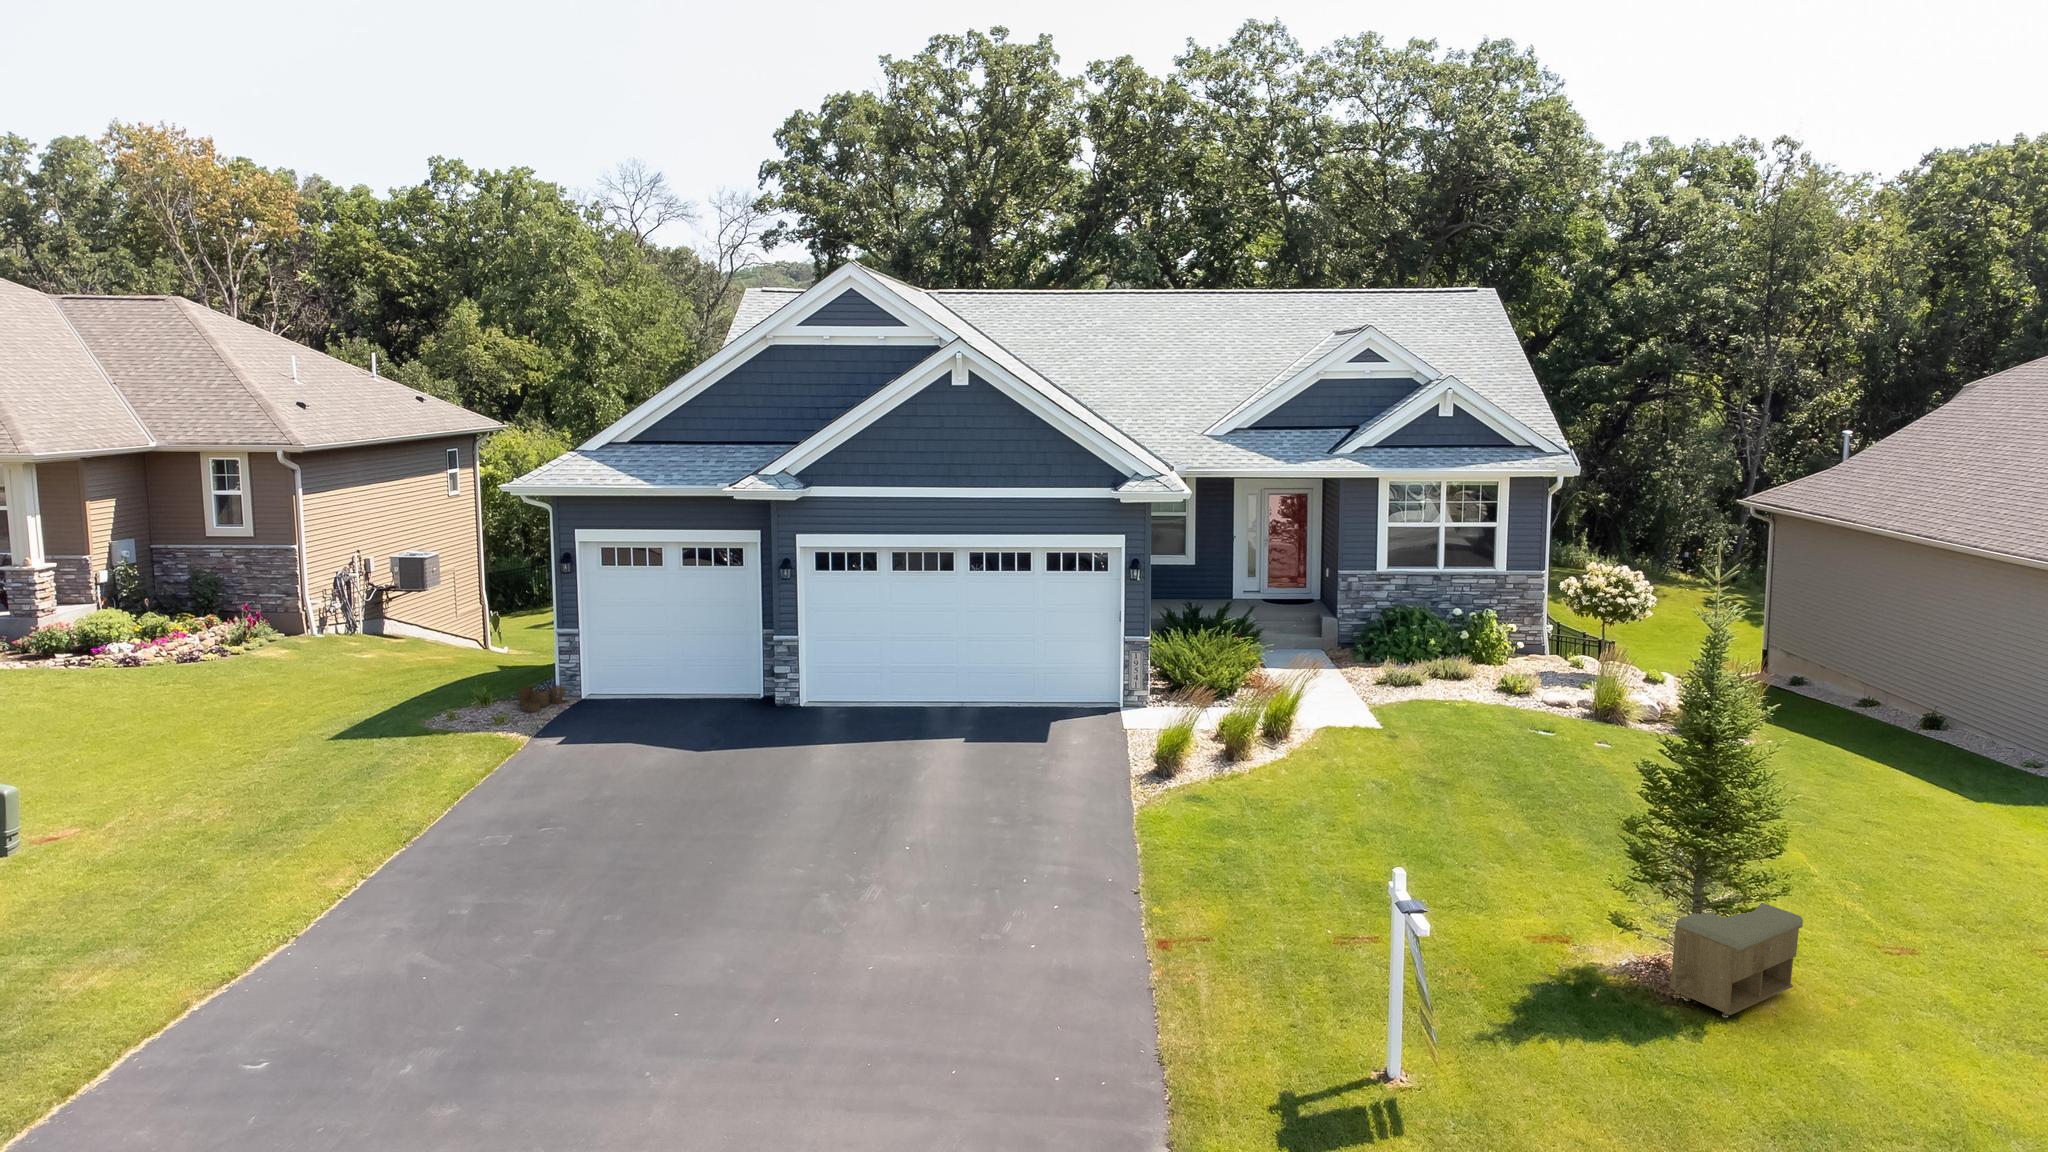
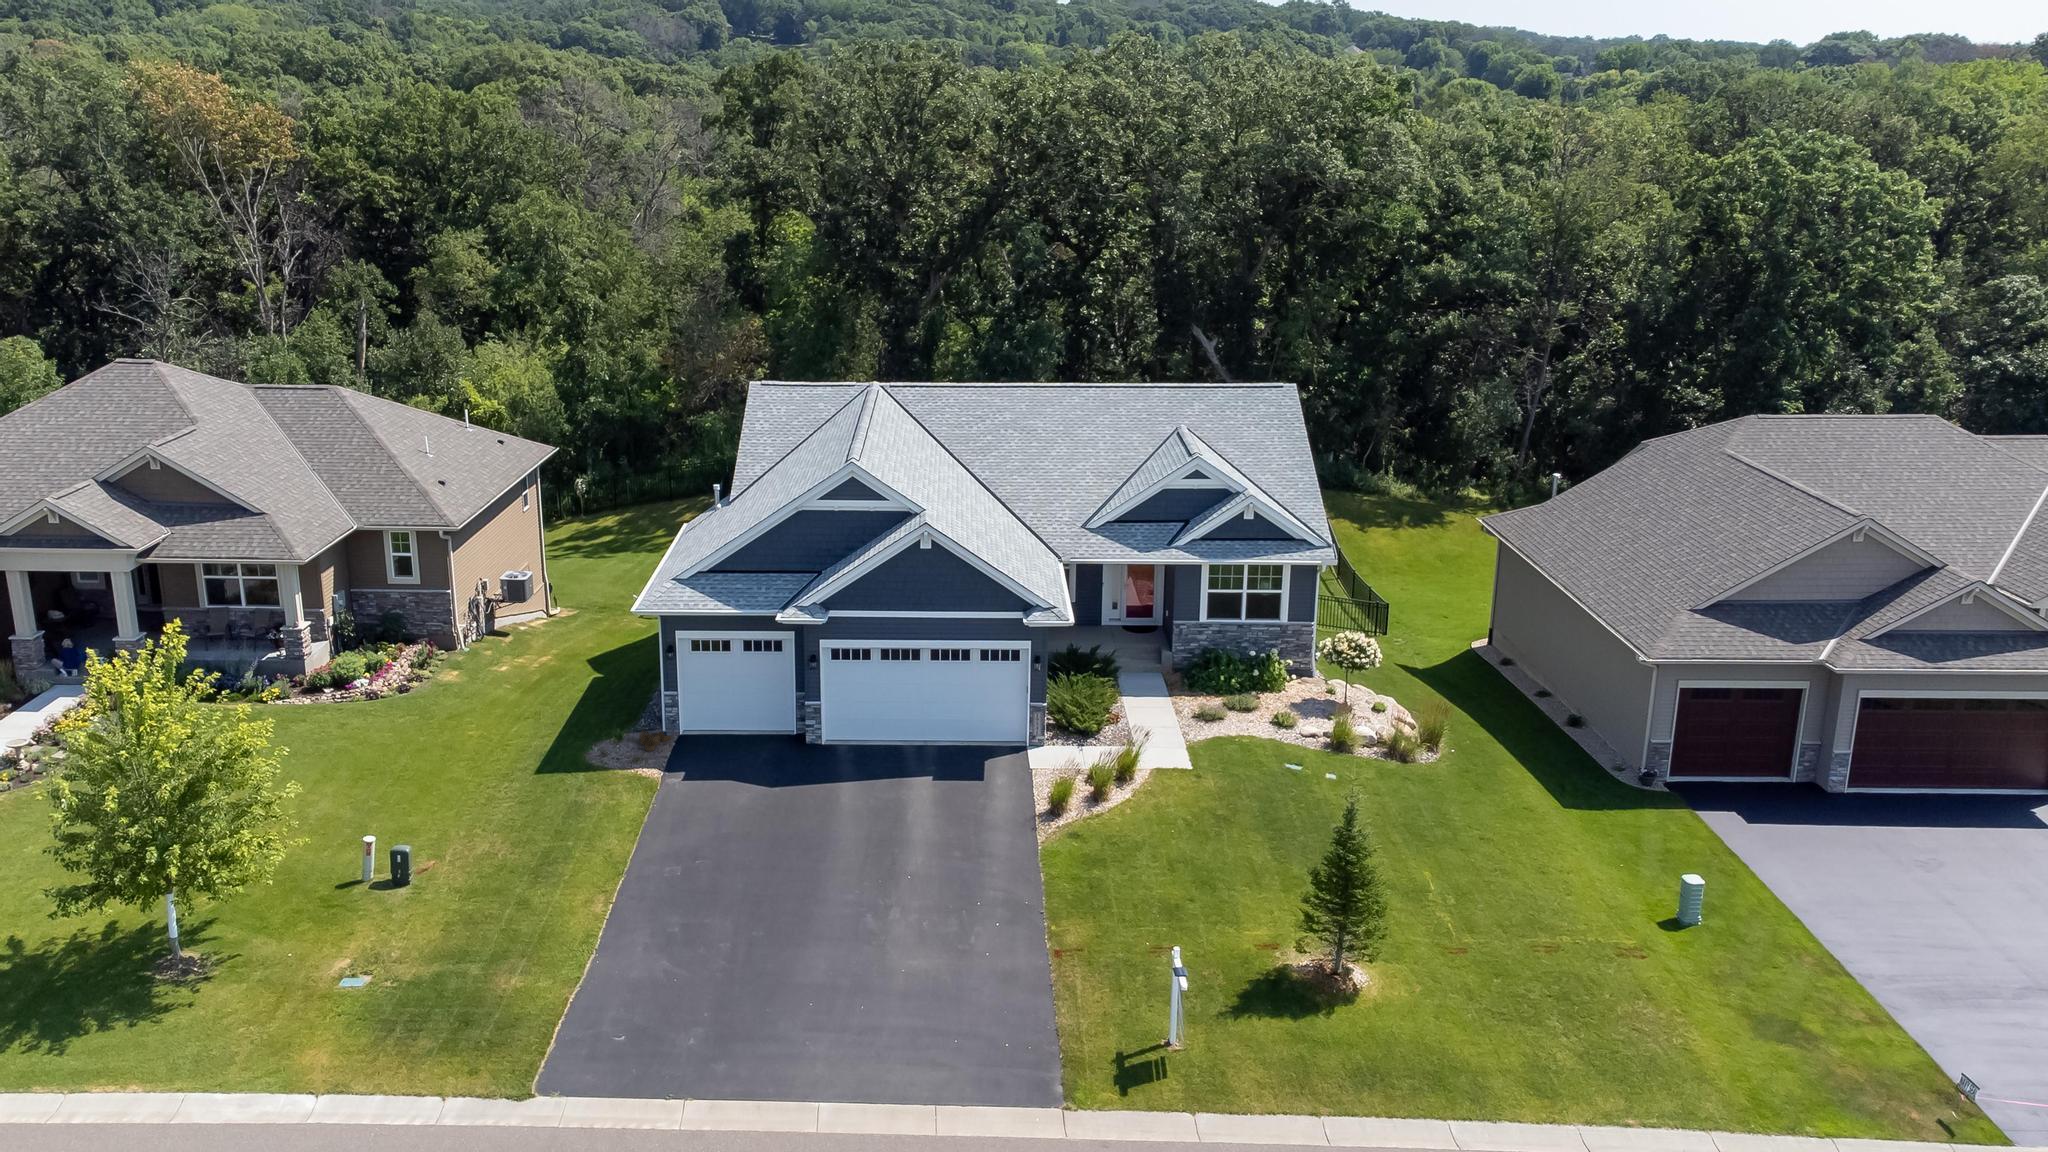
storage bench: present [1670,898,1803,1018] -> none [1313,930,1380,999]

